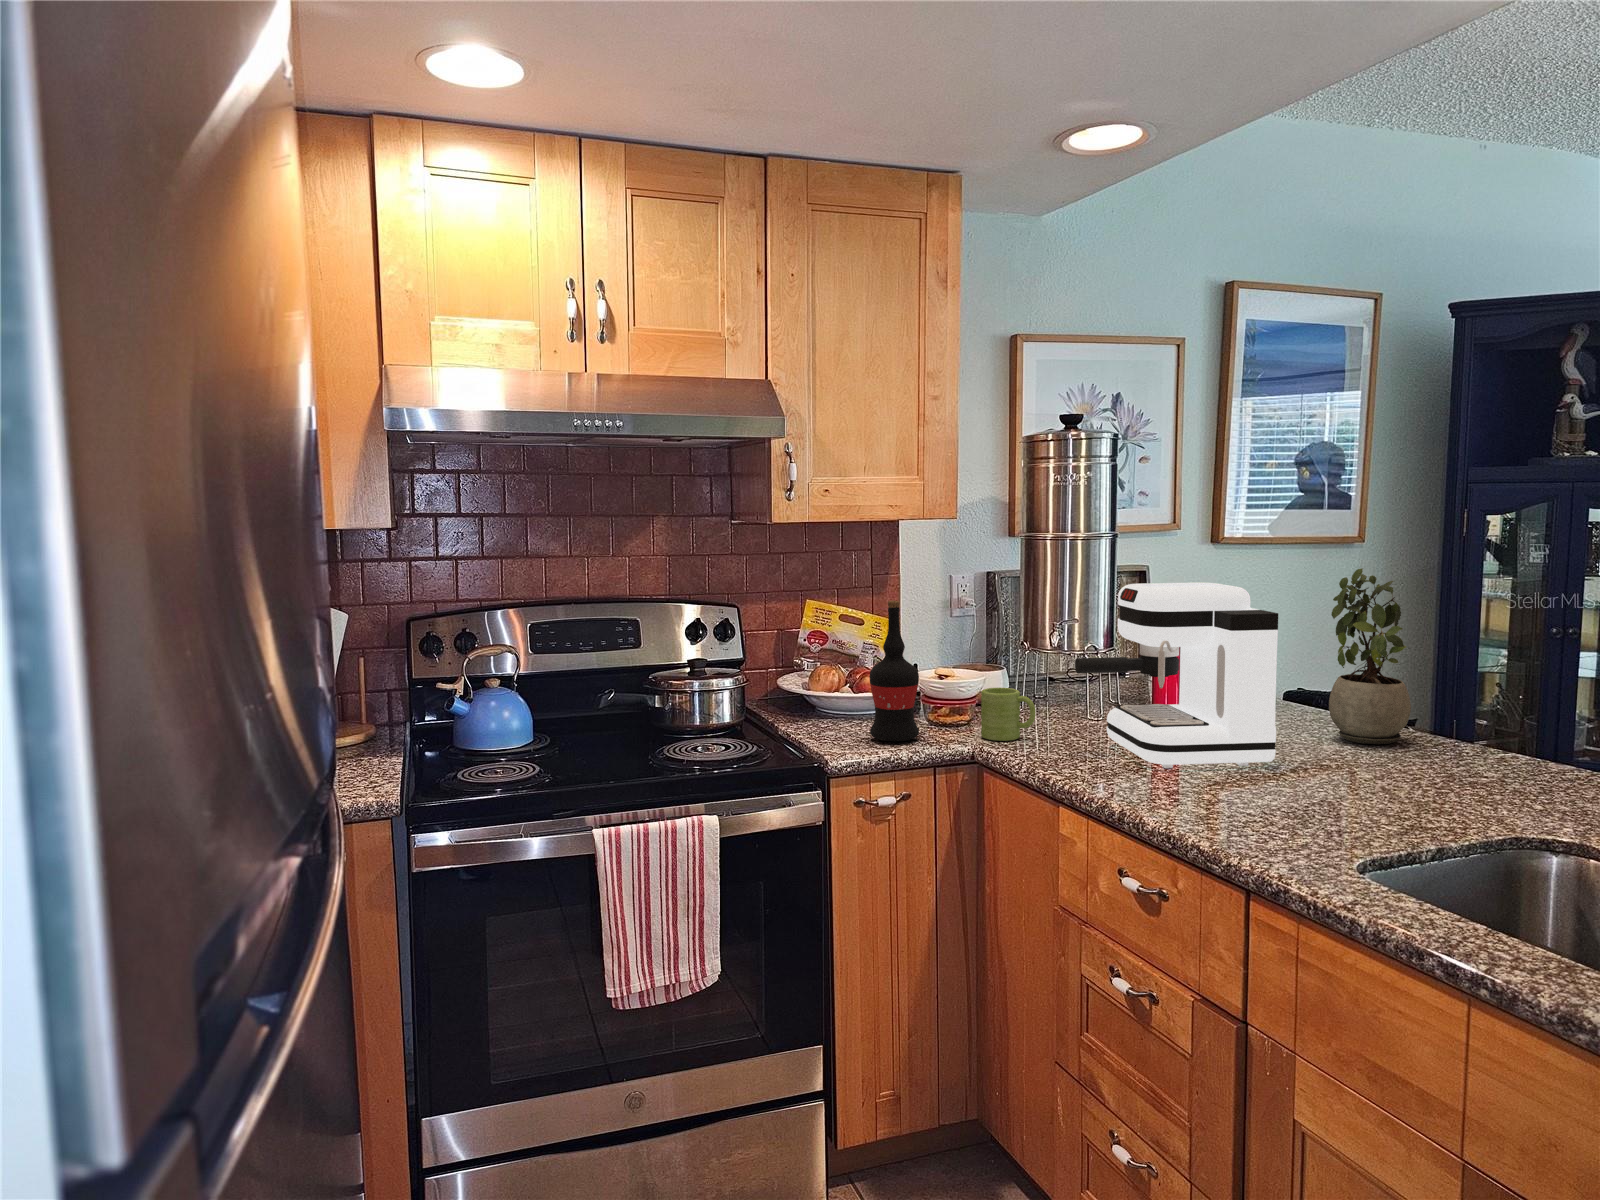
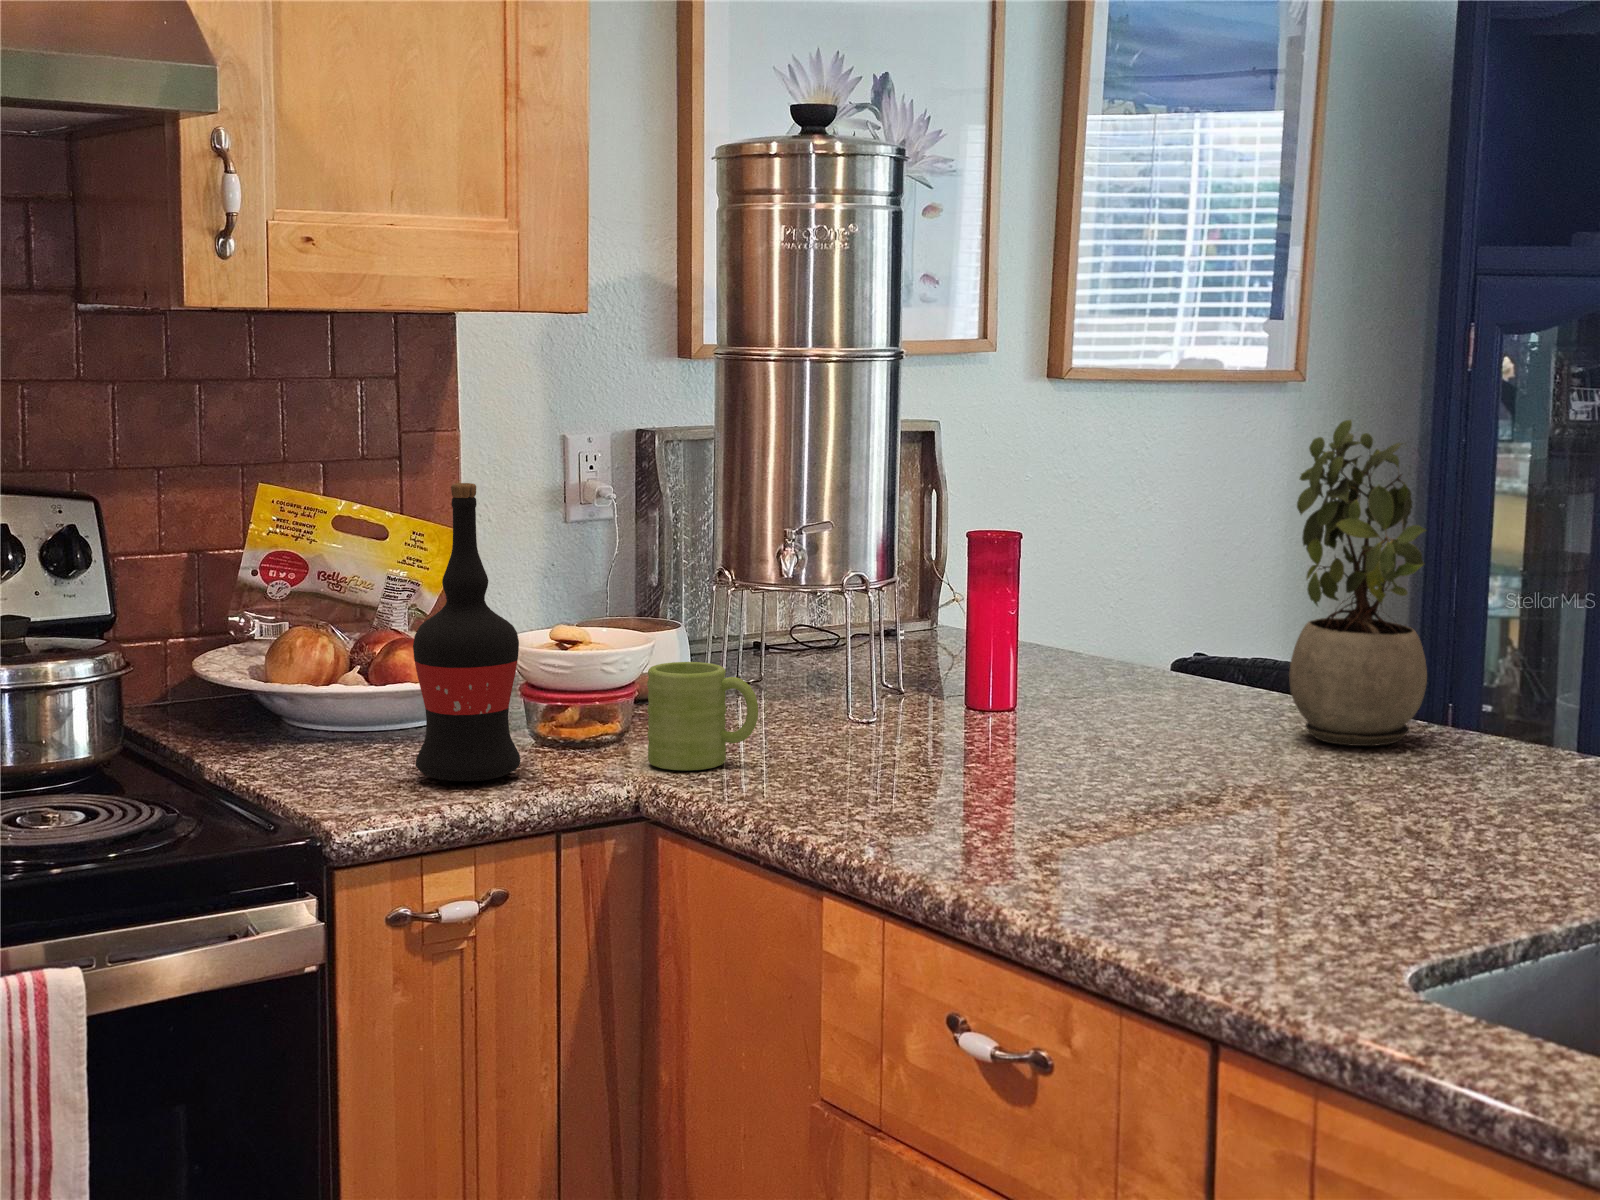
coffee maker: present [1075,582,1278,768] -> none [840,445,1223,810]

